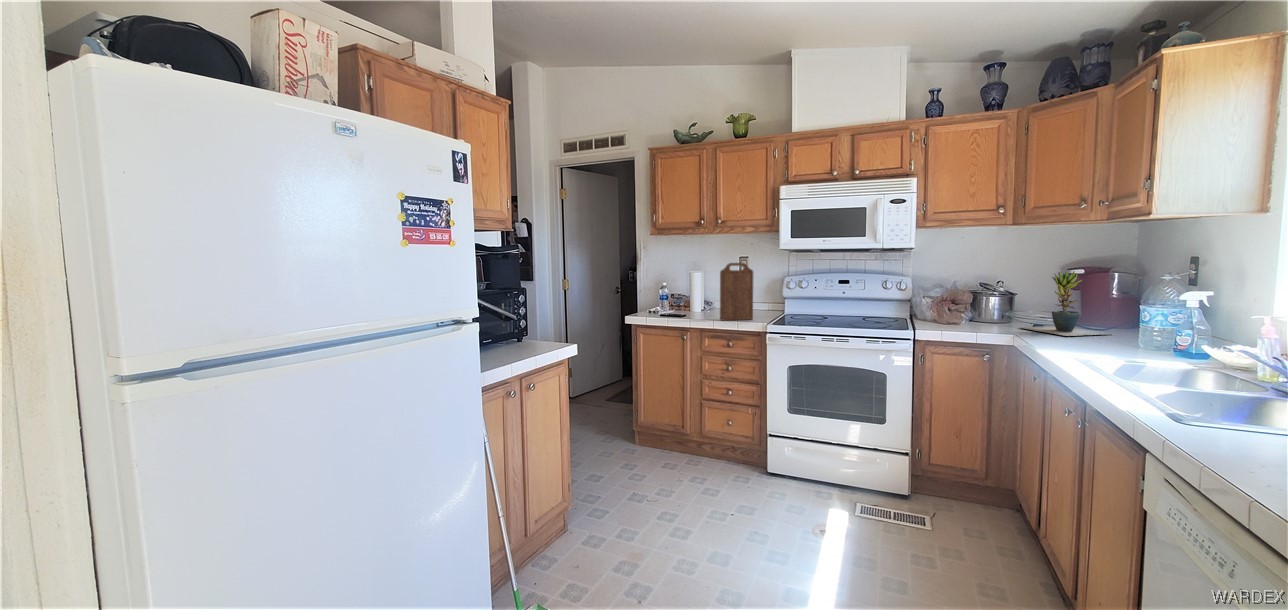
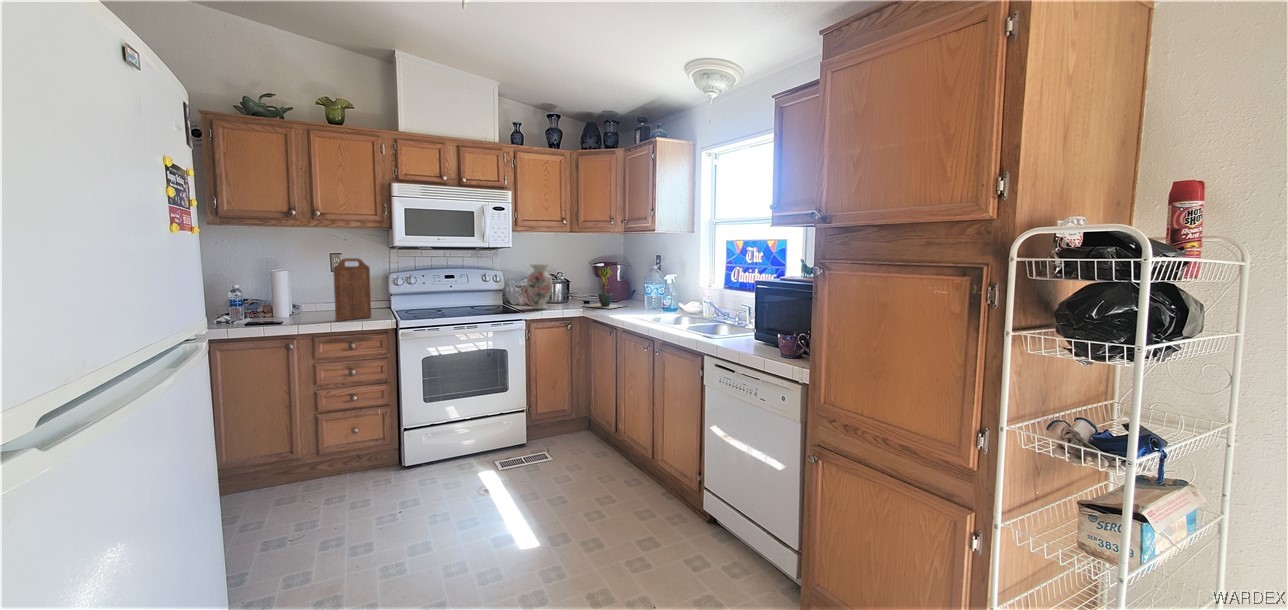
vase: none [932,268,970,327] -> present [527,264,553,309]

